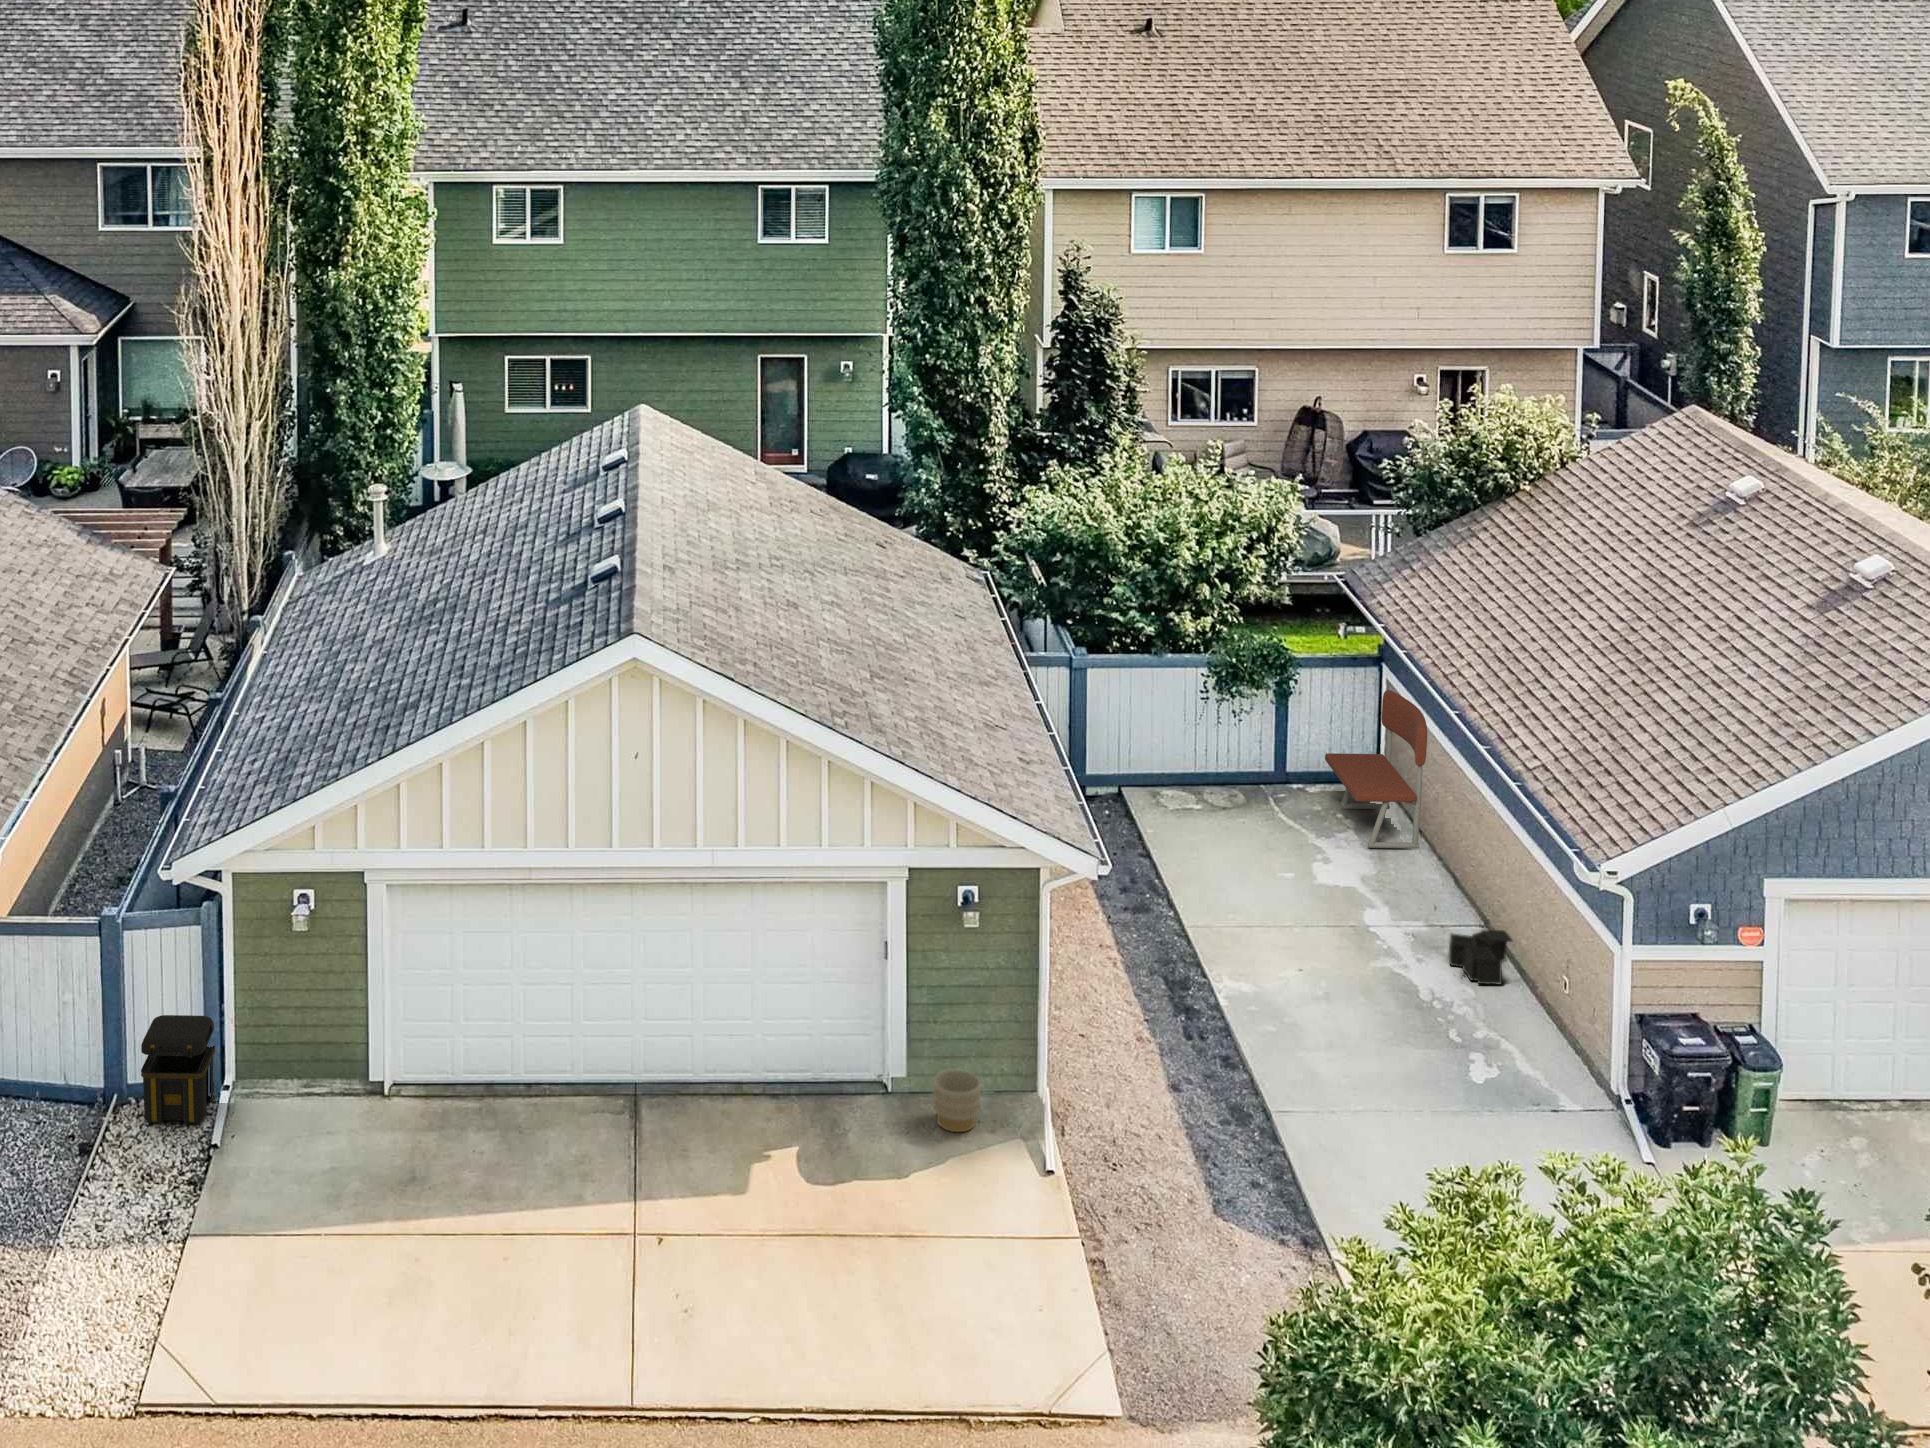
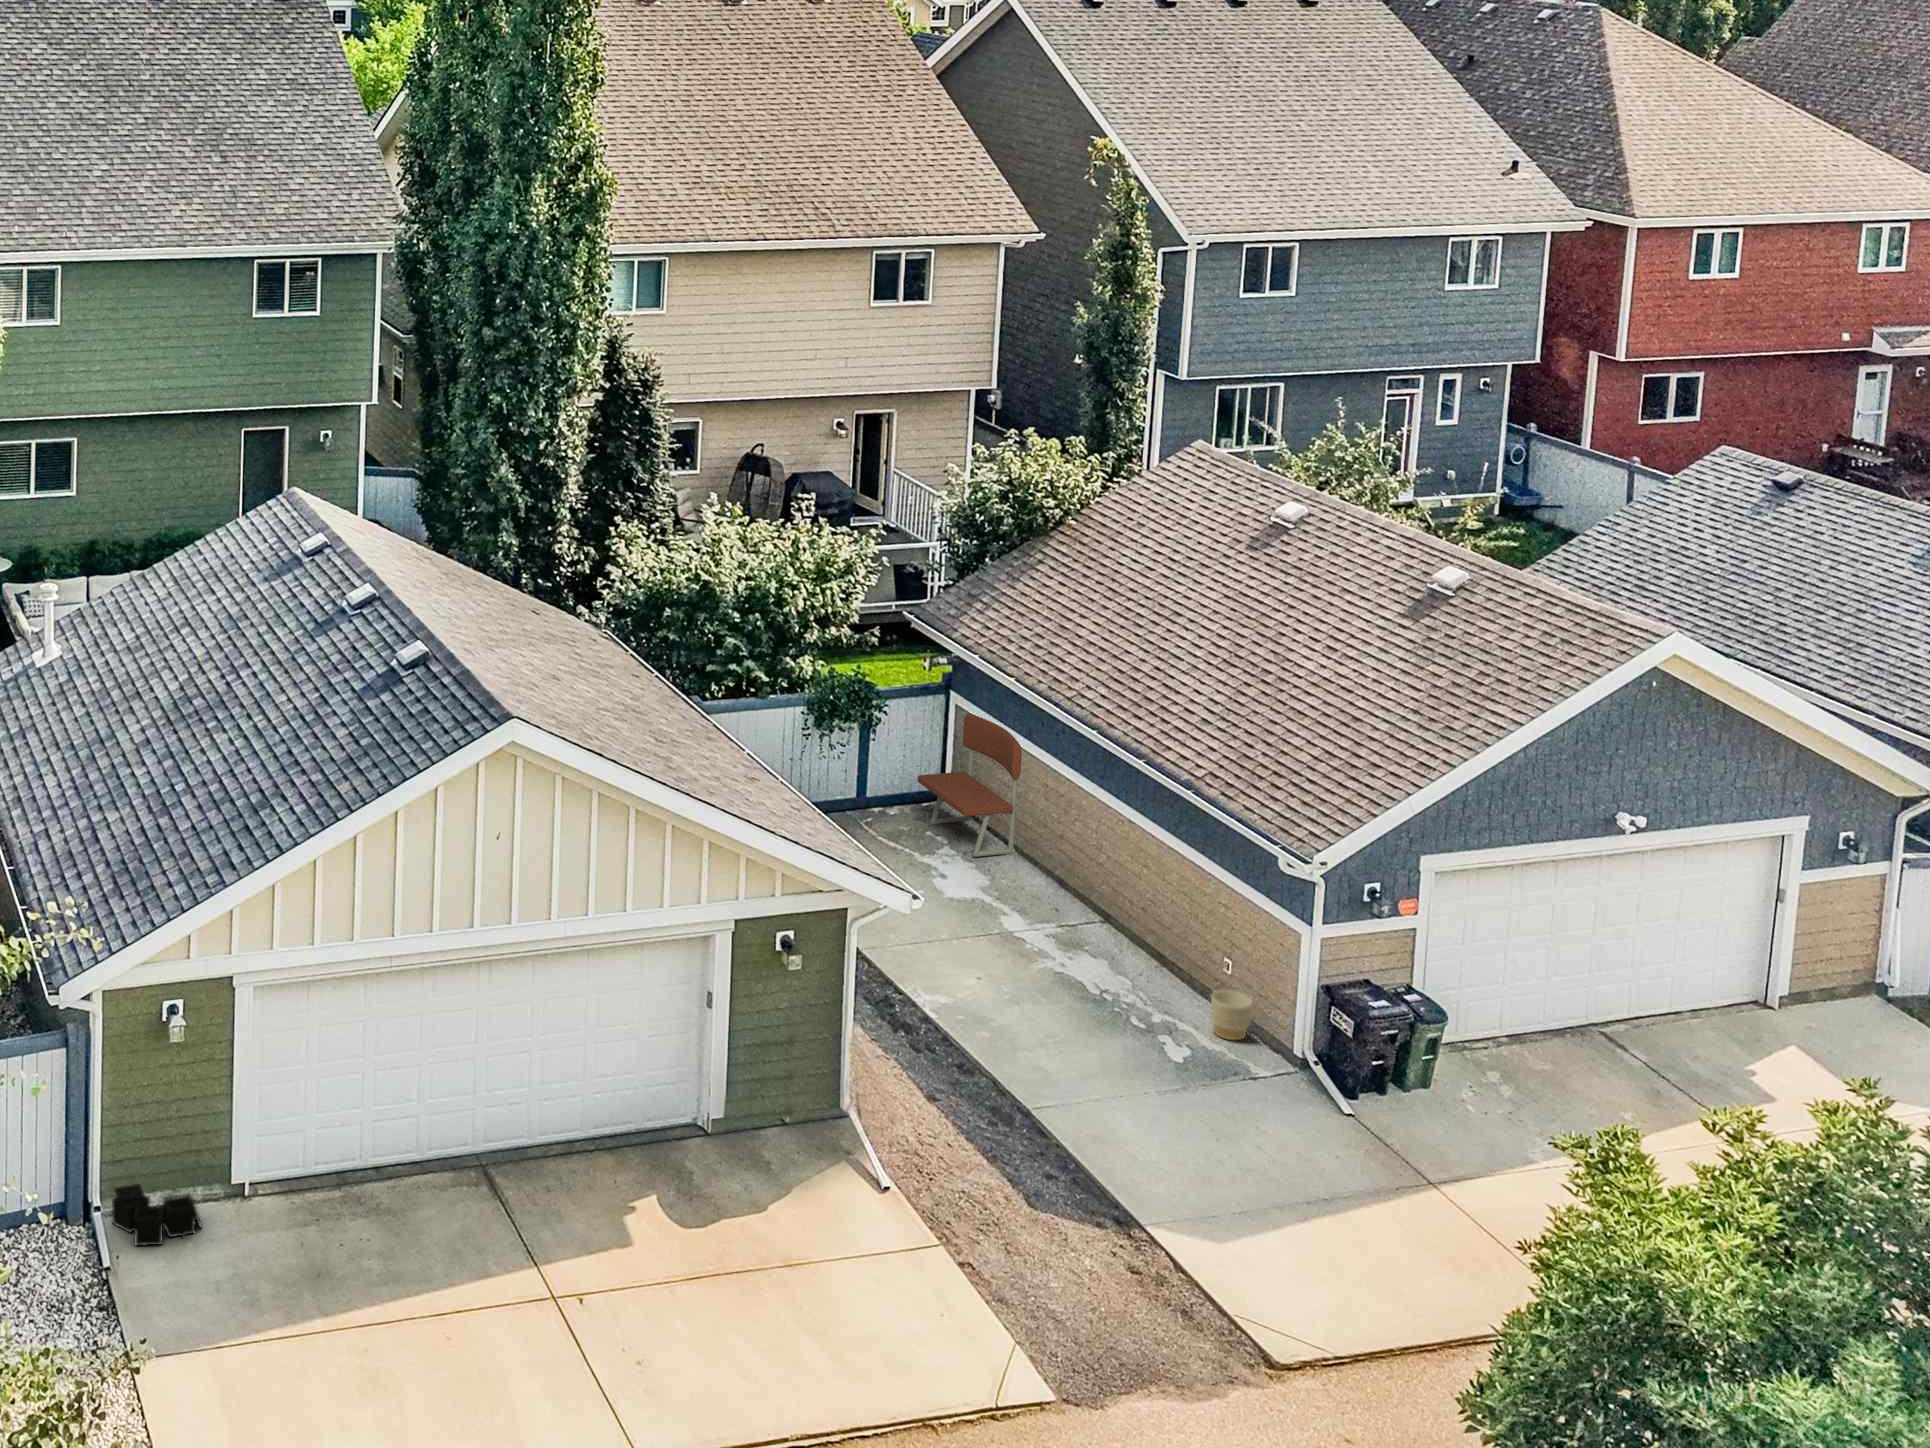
storage bin: present [1449,929,1512,985] -> present [112,1184,201,1246]
toolbox: present [141,1015,215,1124] -> none [13,1142,82,1257]
planter: present [933,1070,981,1132] -> present [1211,990,1252,1040]

